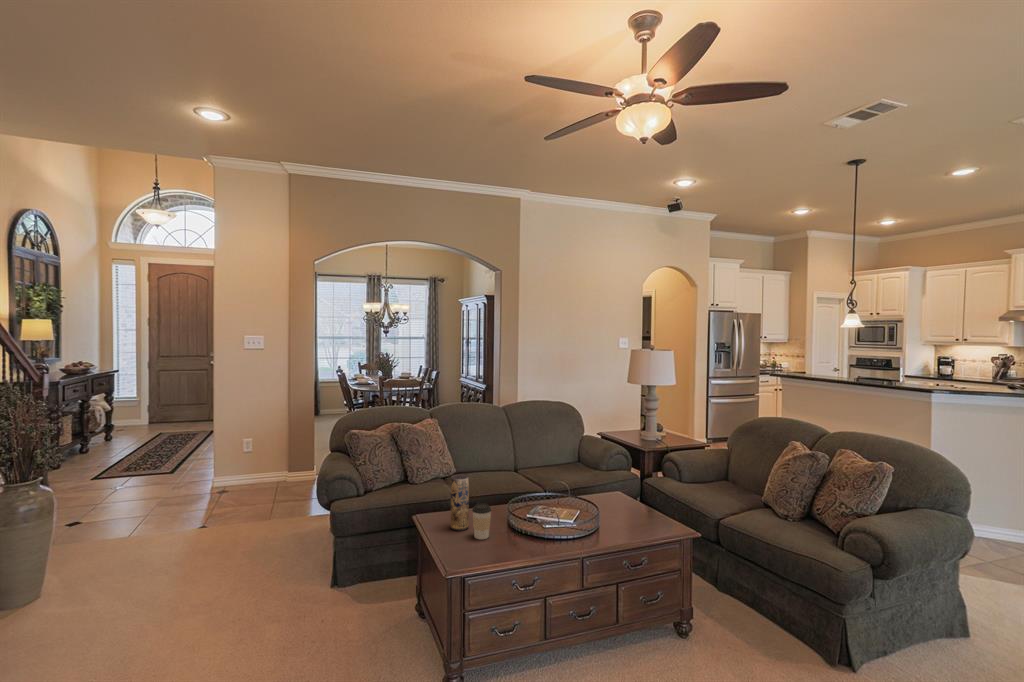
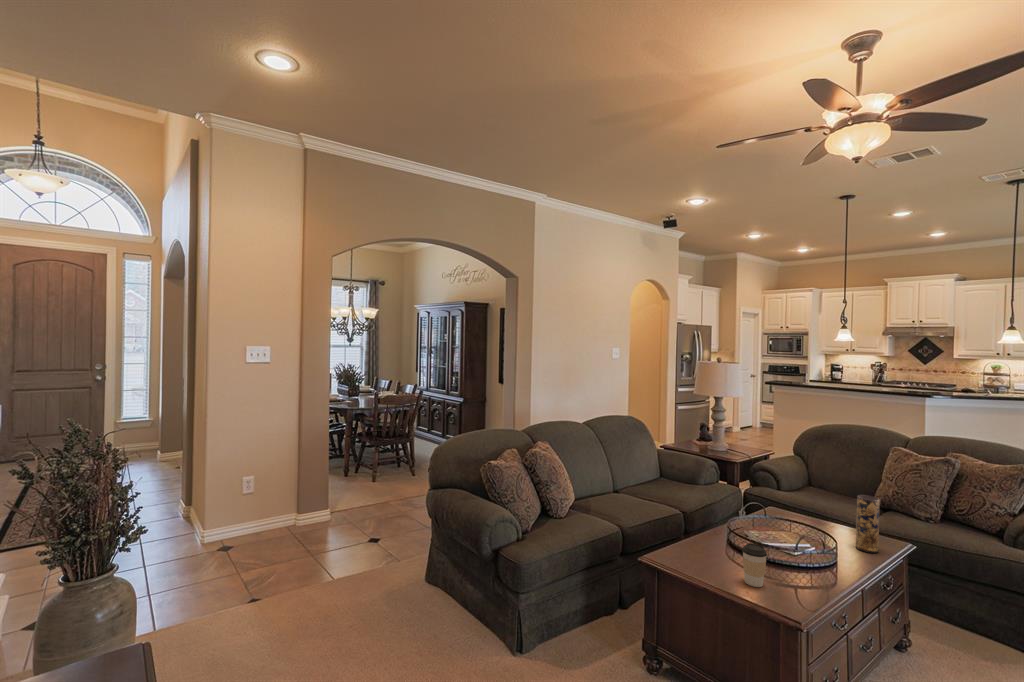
vase: present [450,475,469,531] -> present [856,495,880,553]

